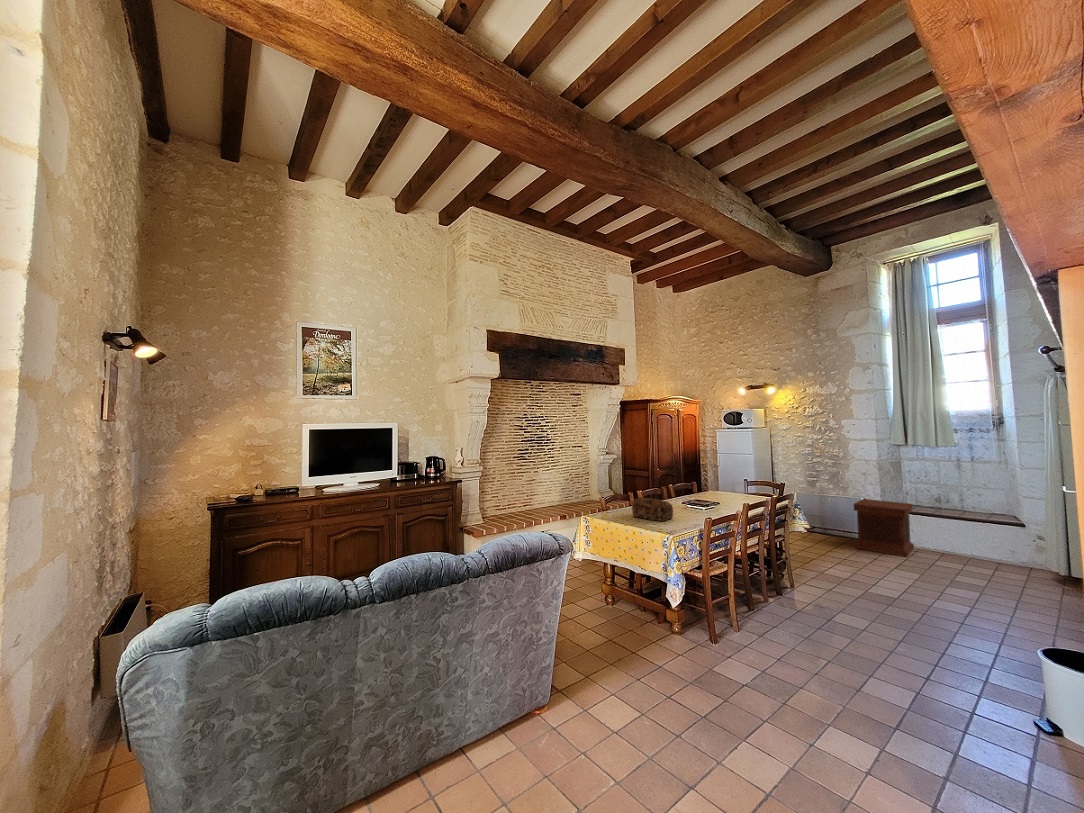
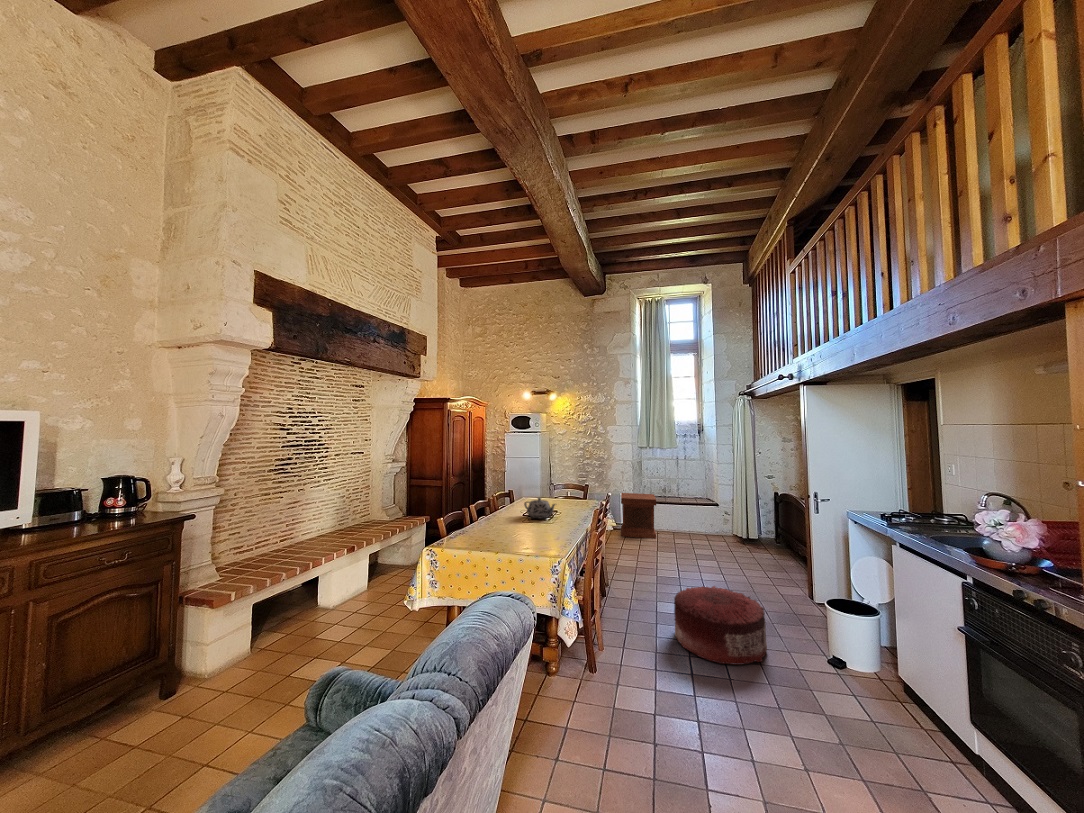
teapot: none [683,489,707,507] -> present [524,497,555,518]
bread loaf: present [632,498,673,521] -> none [494,514,539,541]
pouf: none [820,597,946,691] -> present [674,586,767,665]

